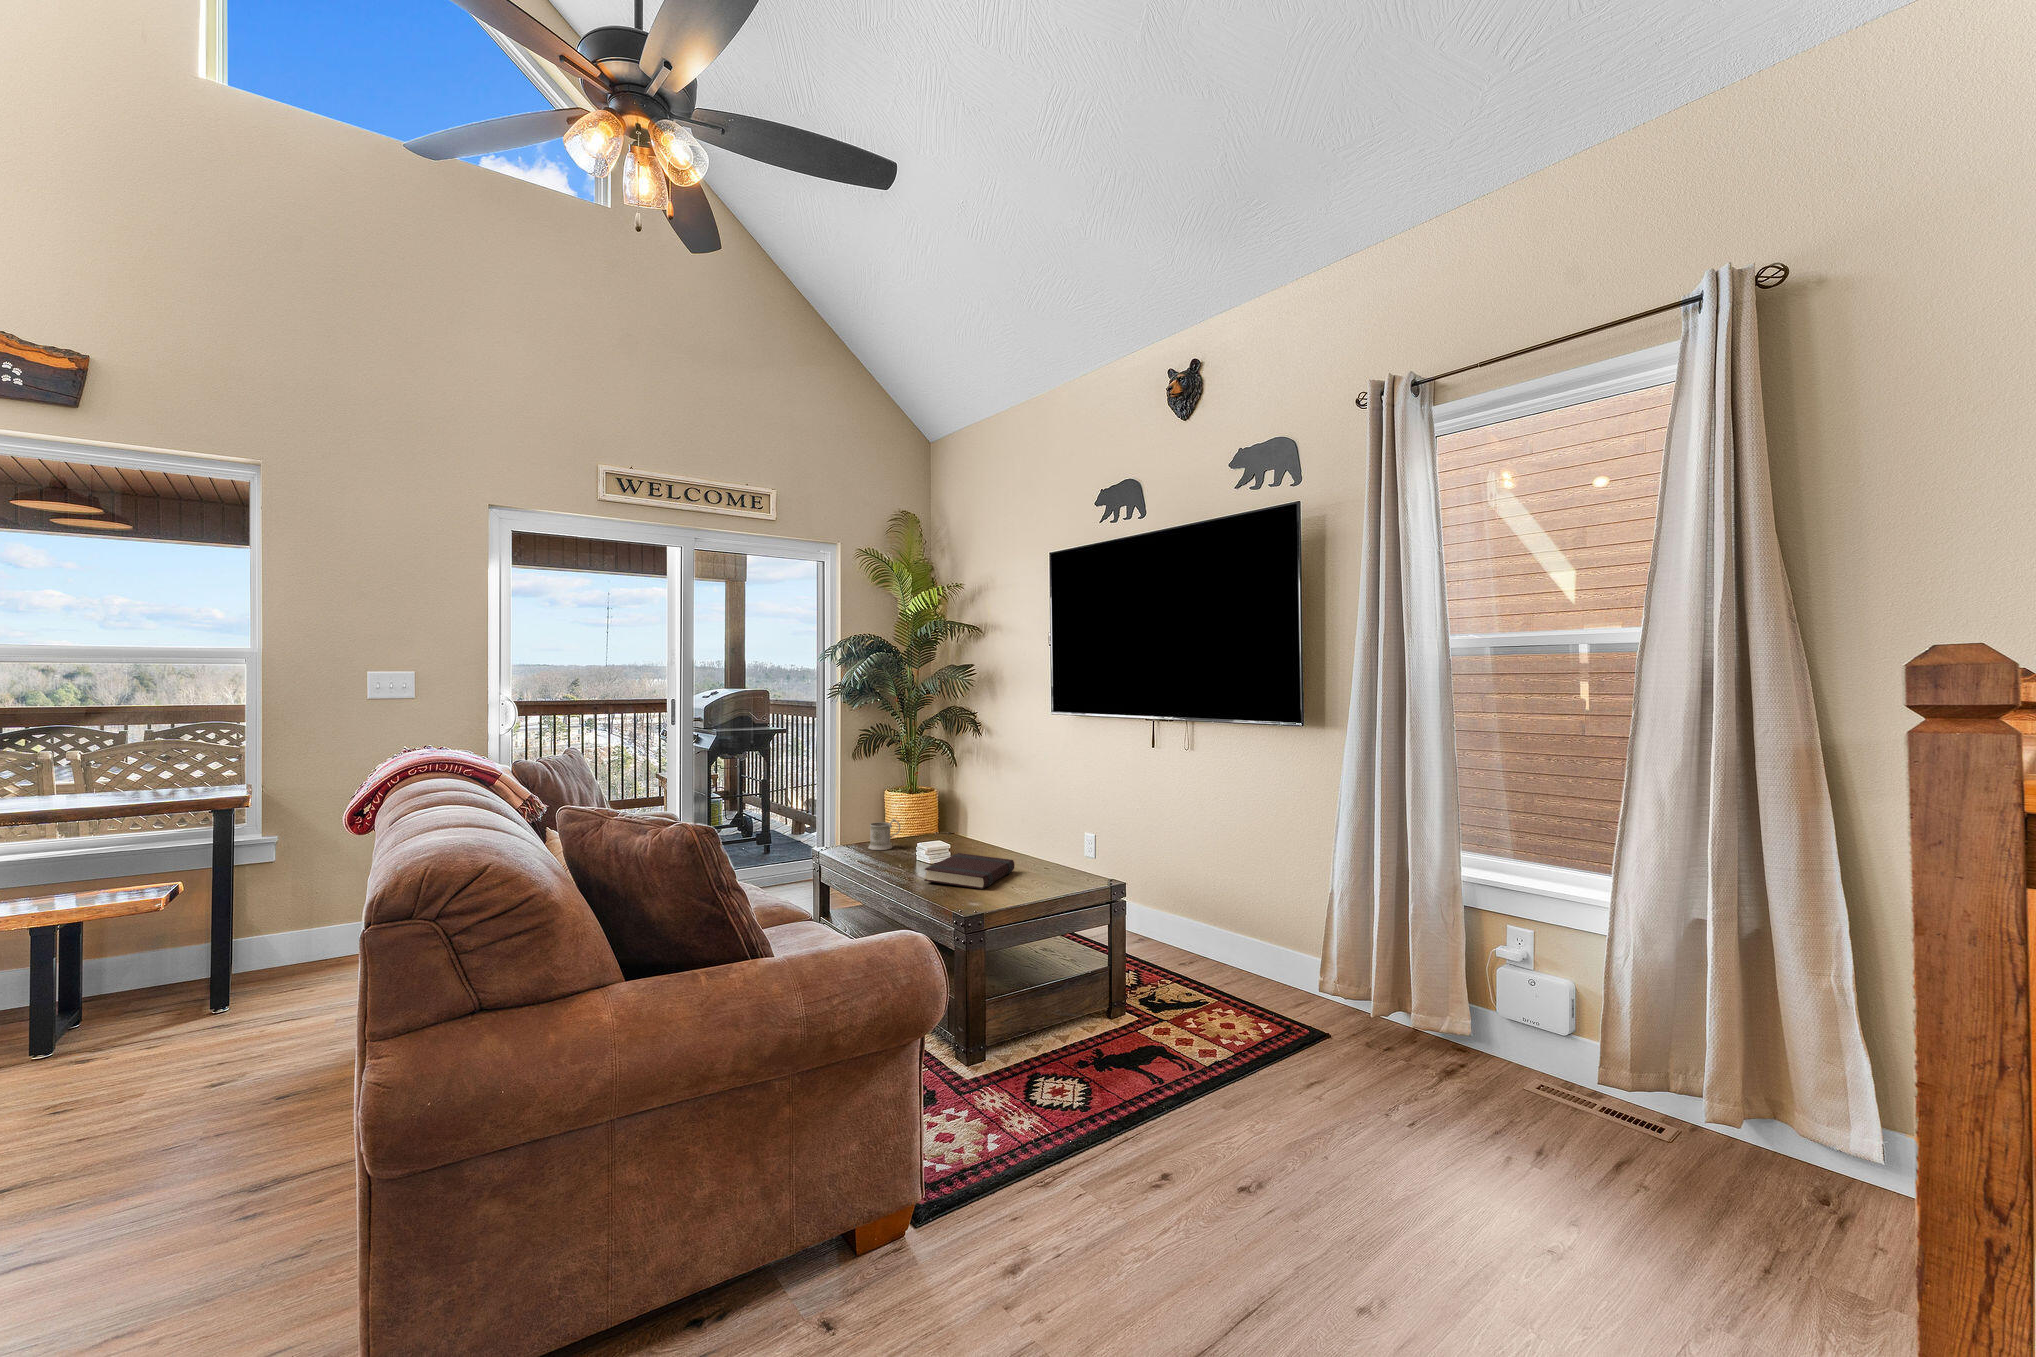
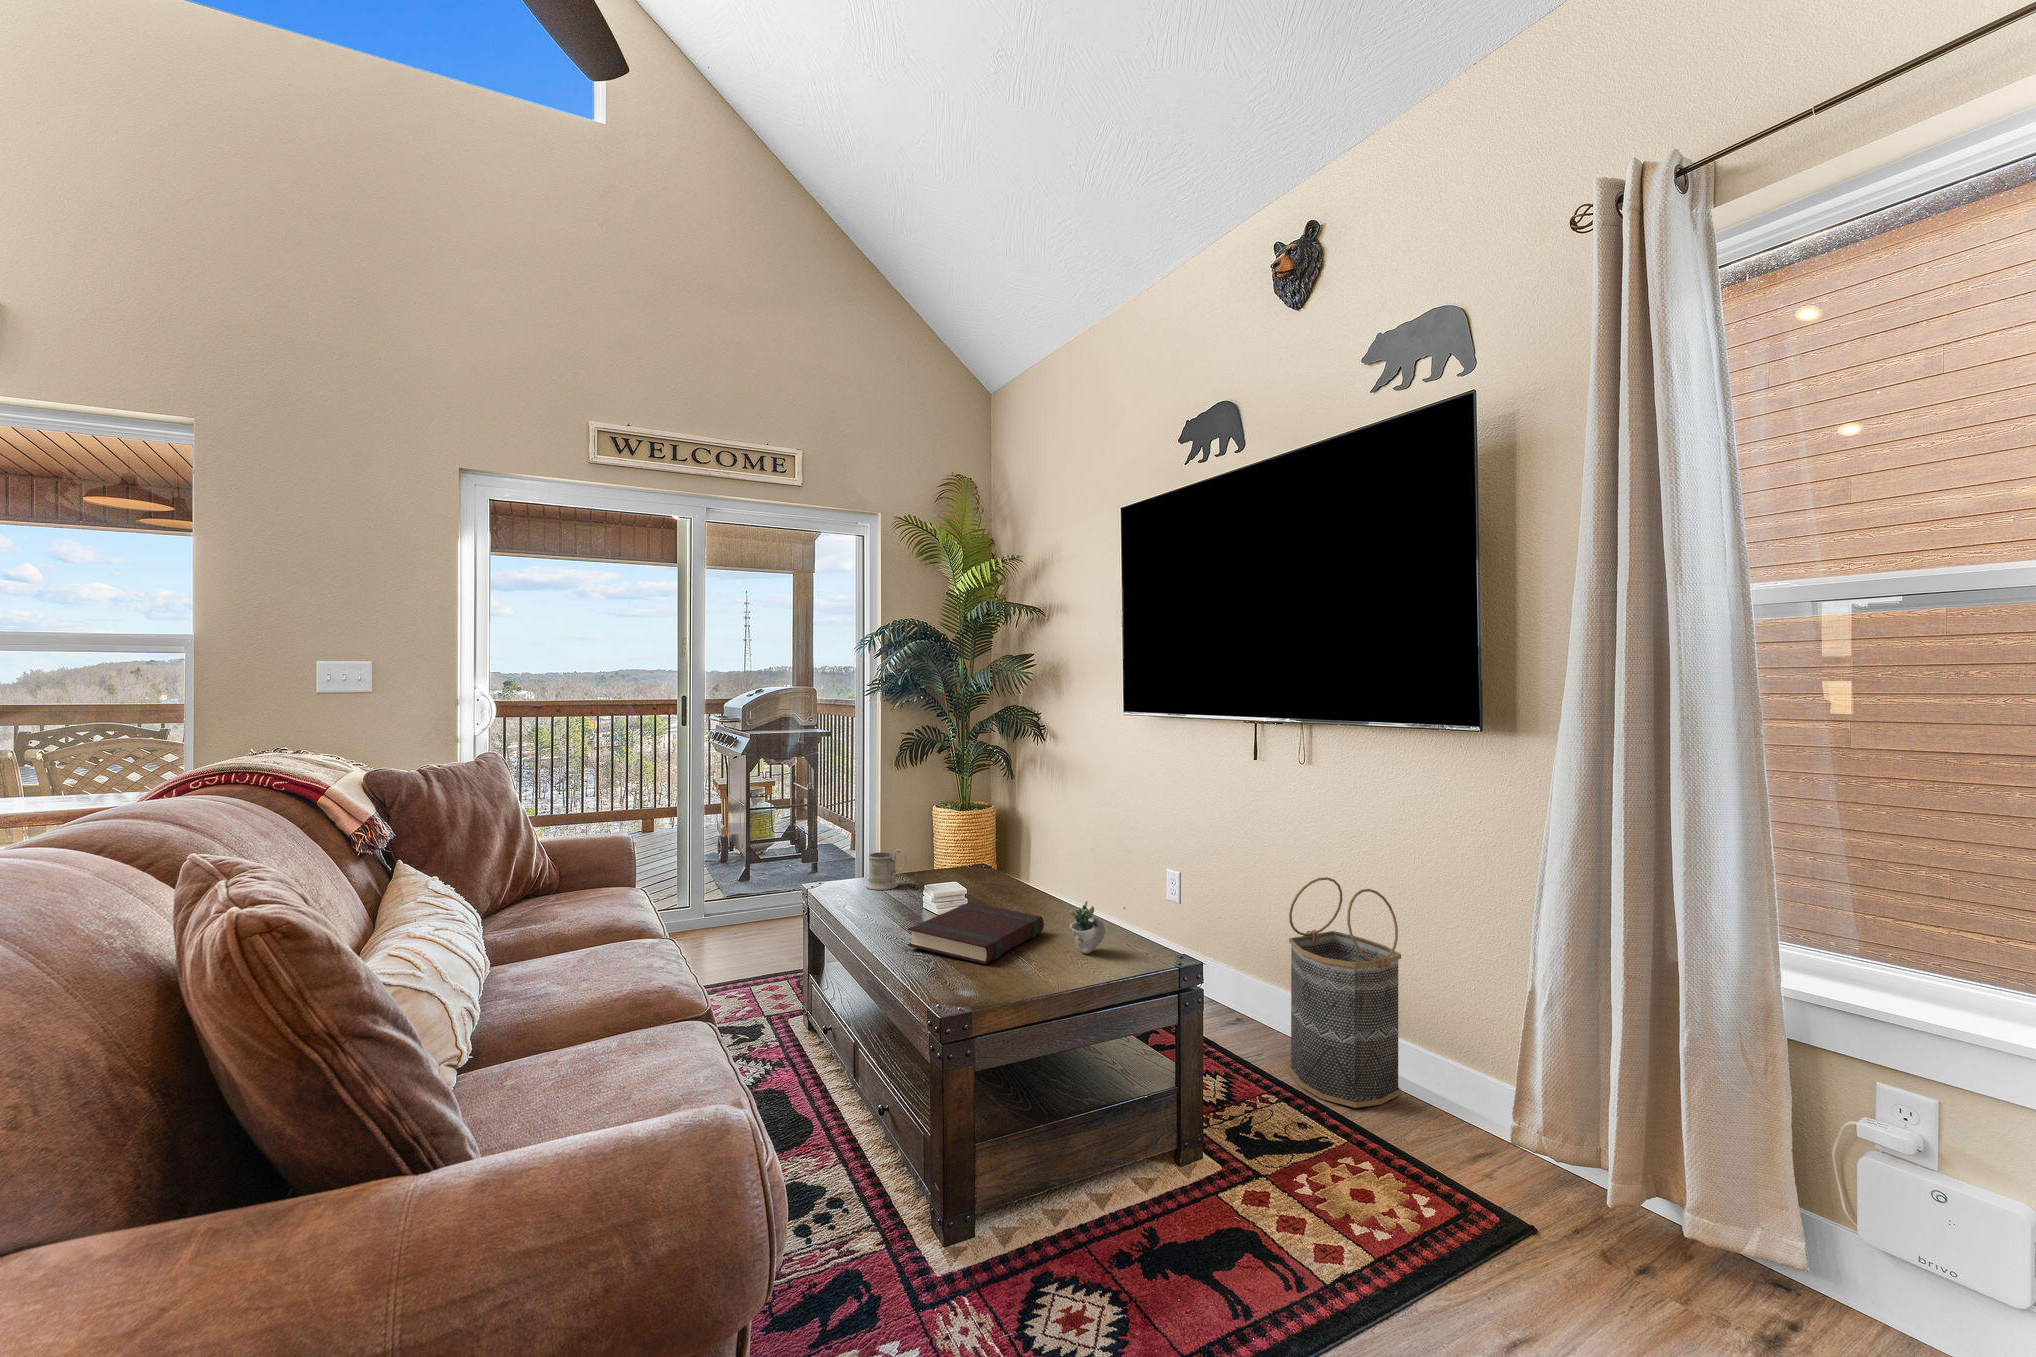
basket: none [1179,830,1254,983] -> present [1289,877,1401,1108]
succulent plant: none [1036,846,1076,881] -> present [1069,901,1125,954]

